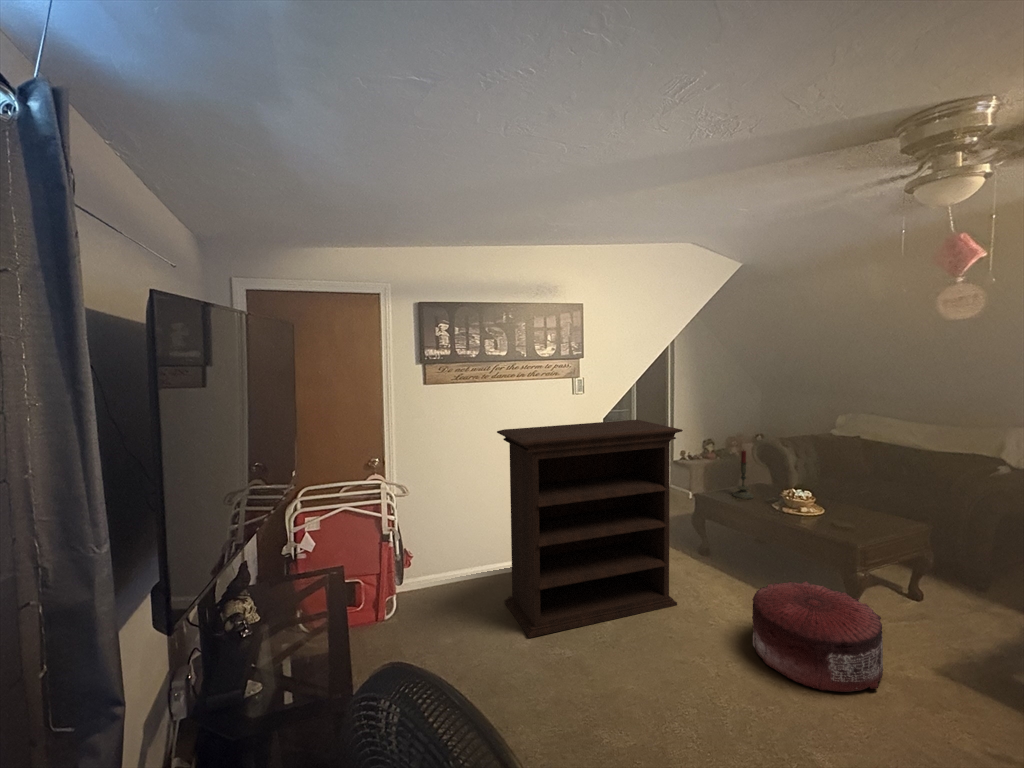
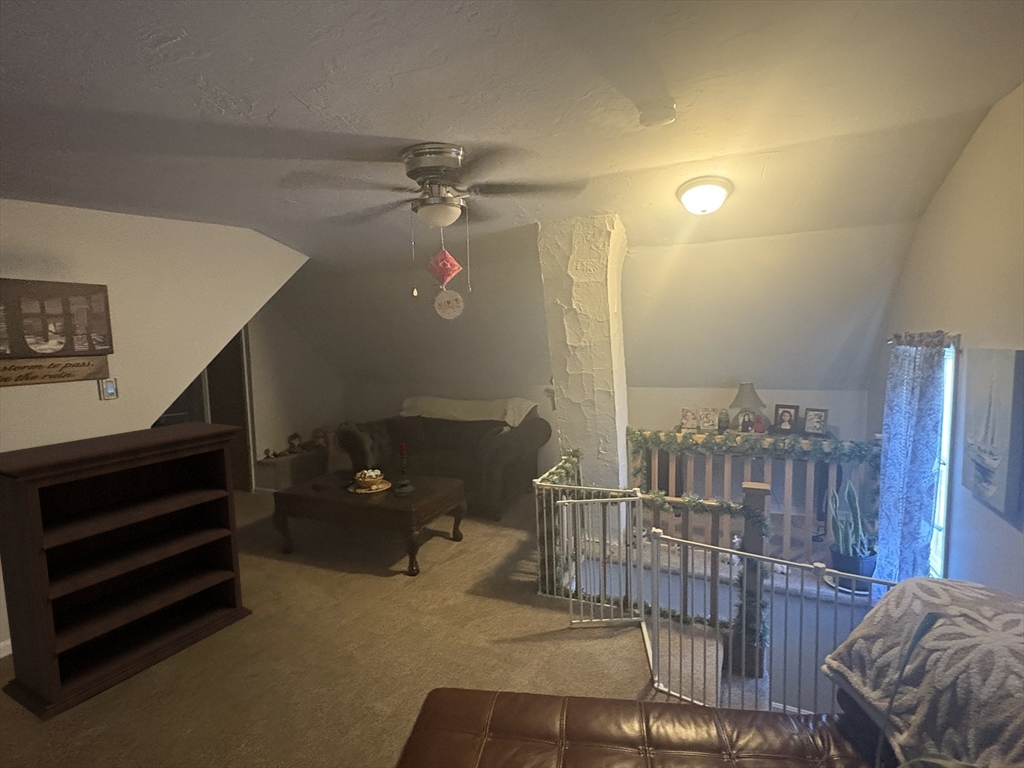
candle: present [733,450,753,499] -> present [395,443,414,494]
pouf: present [752,581,883,692] -> none [323,550,430,644]

